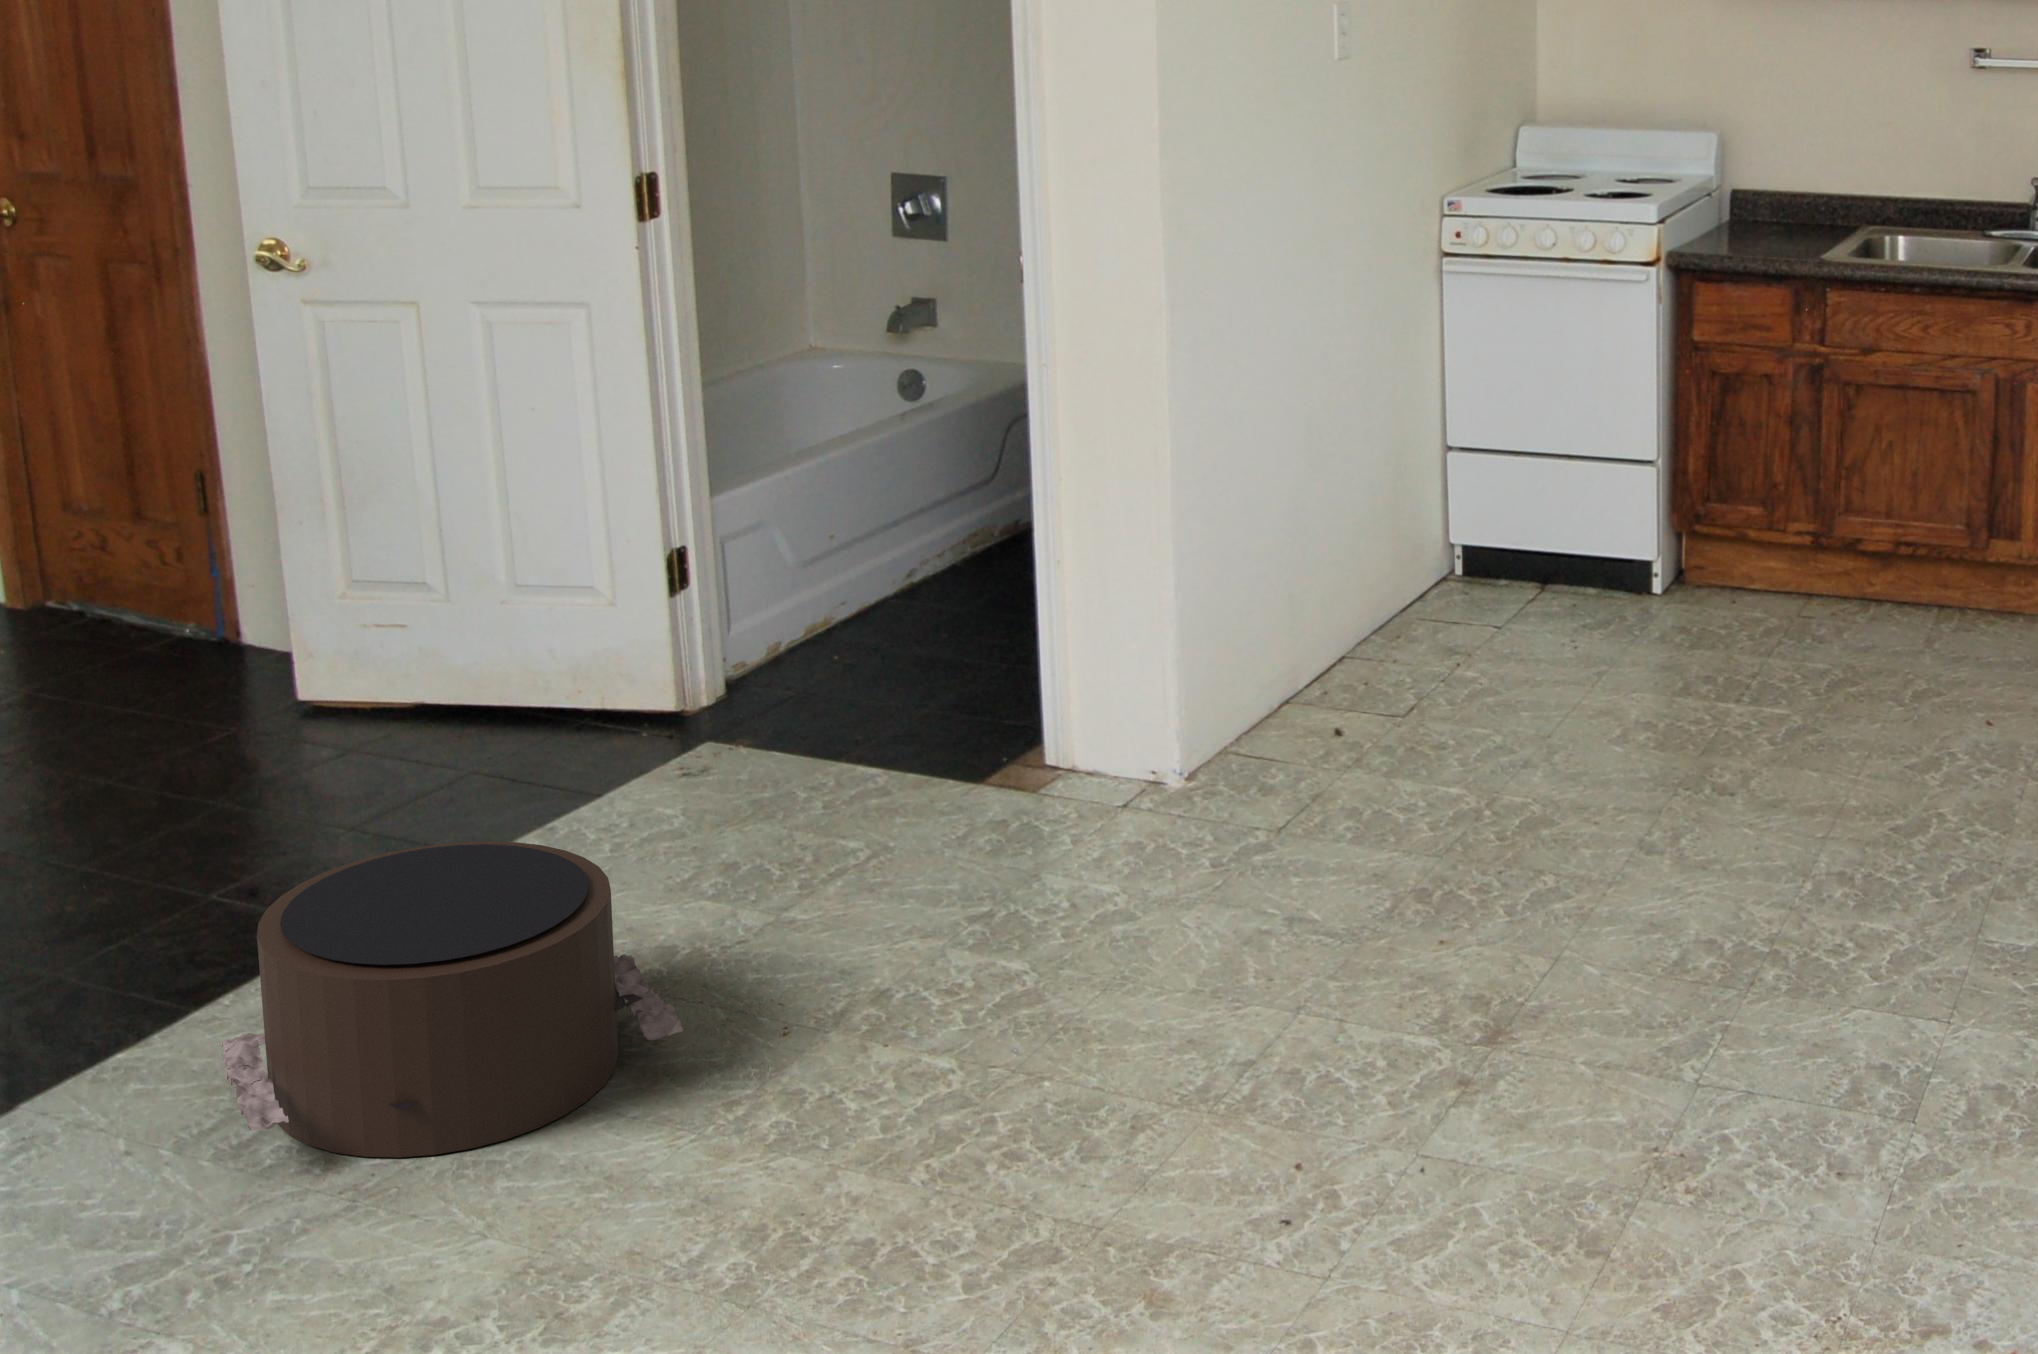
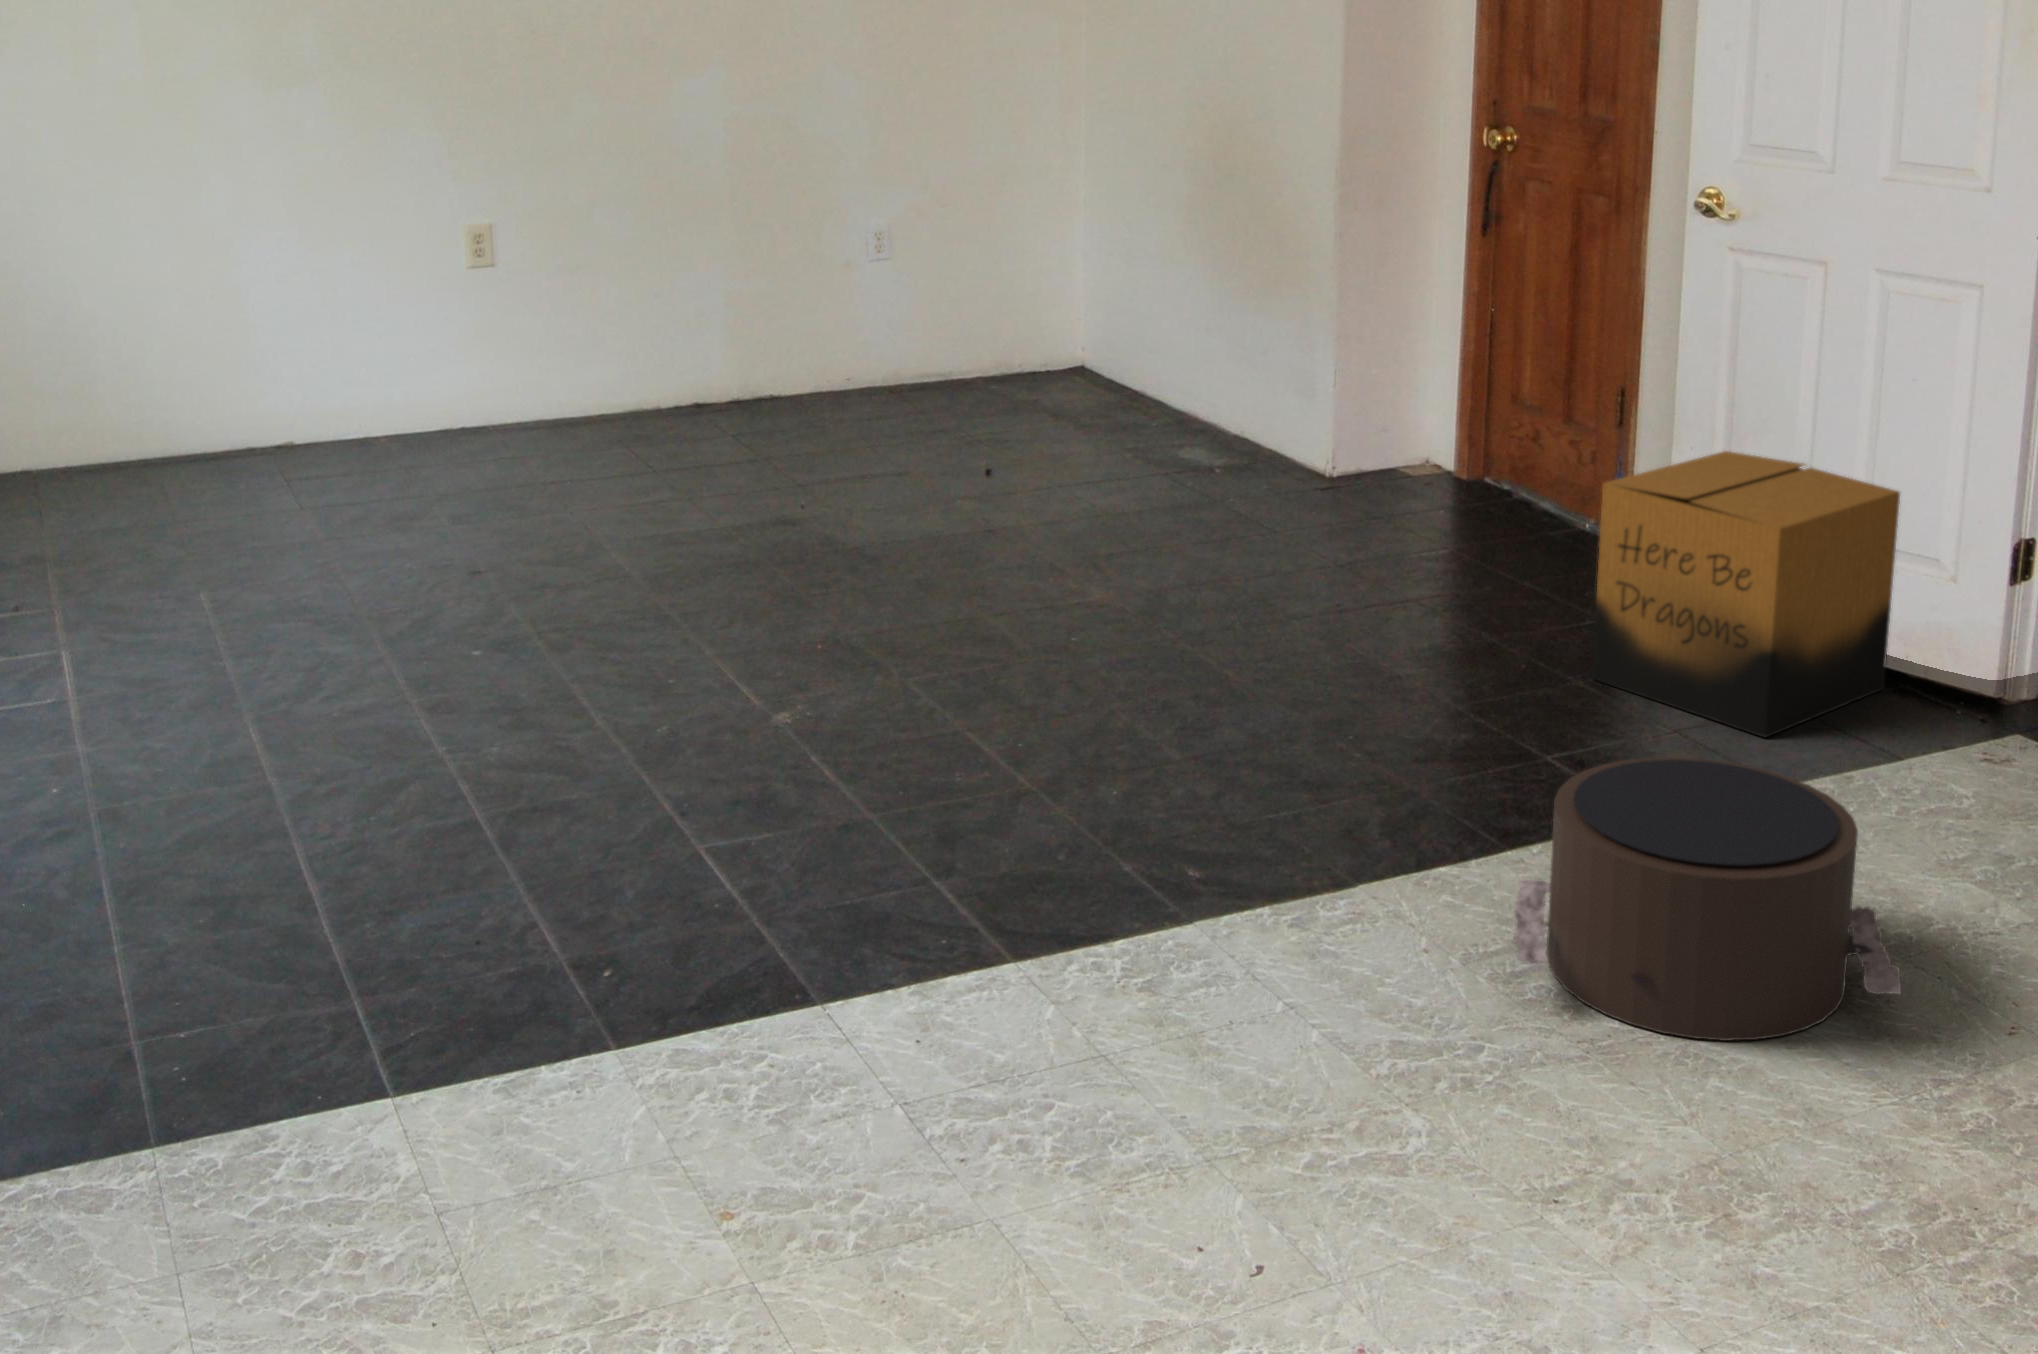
cardboard box: none [200,495,561,807] -> present [1592,451,1900,737]

